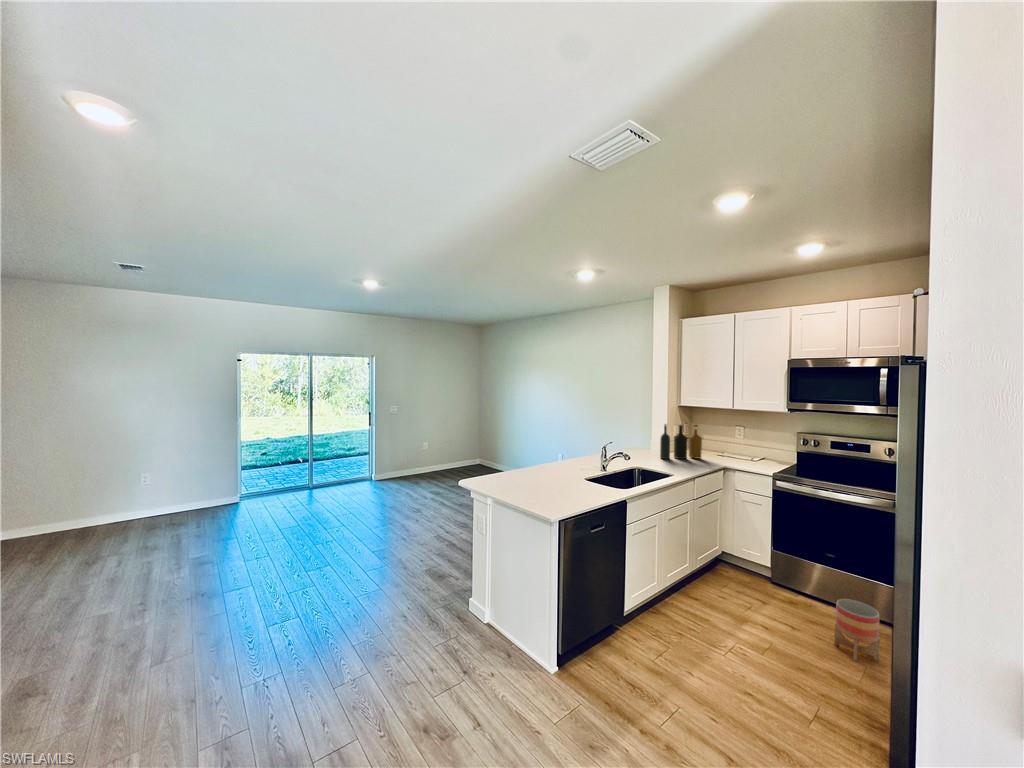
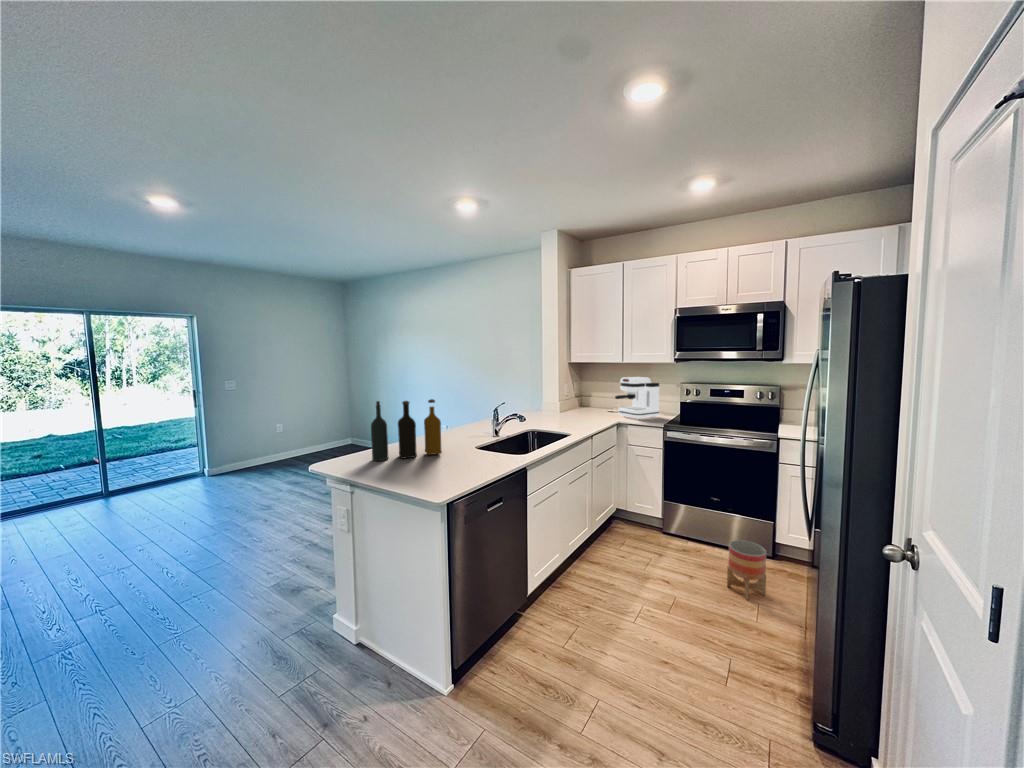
bottle: present [660,424,702,459] -> present [371,399,442,461]
coffee maker: none [723,424,771,466] -> present [615,377,659,419]

